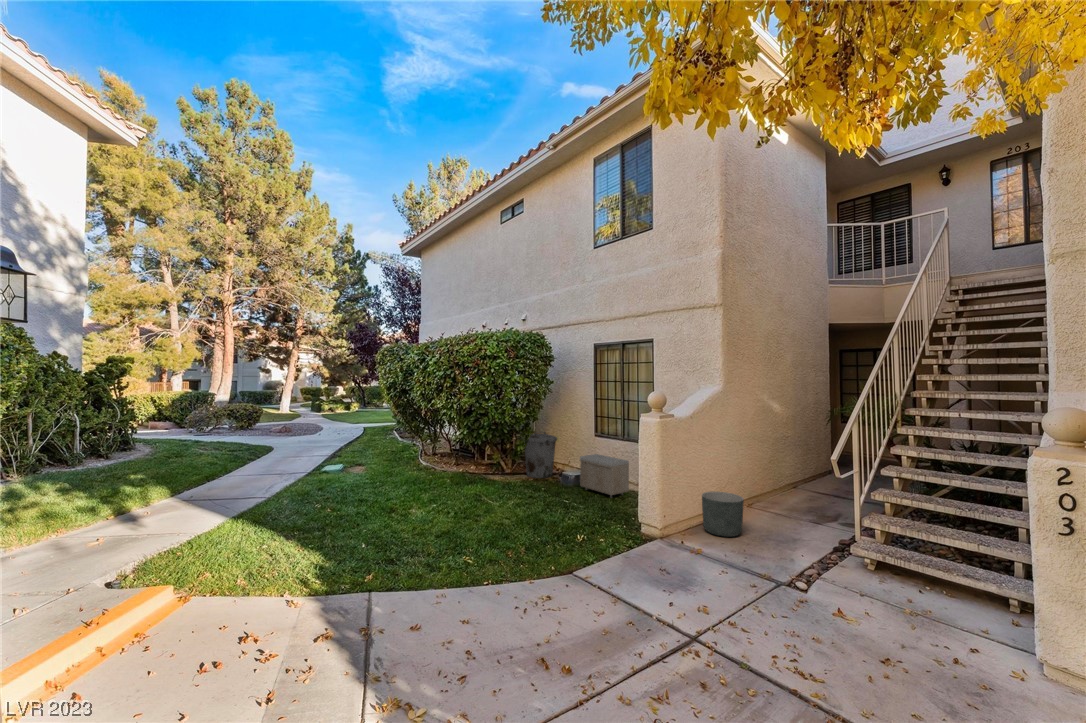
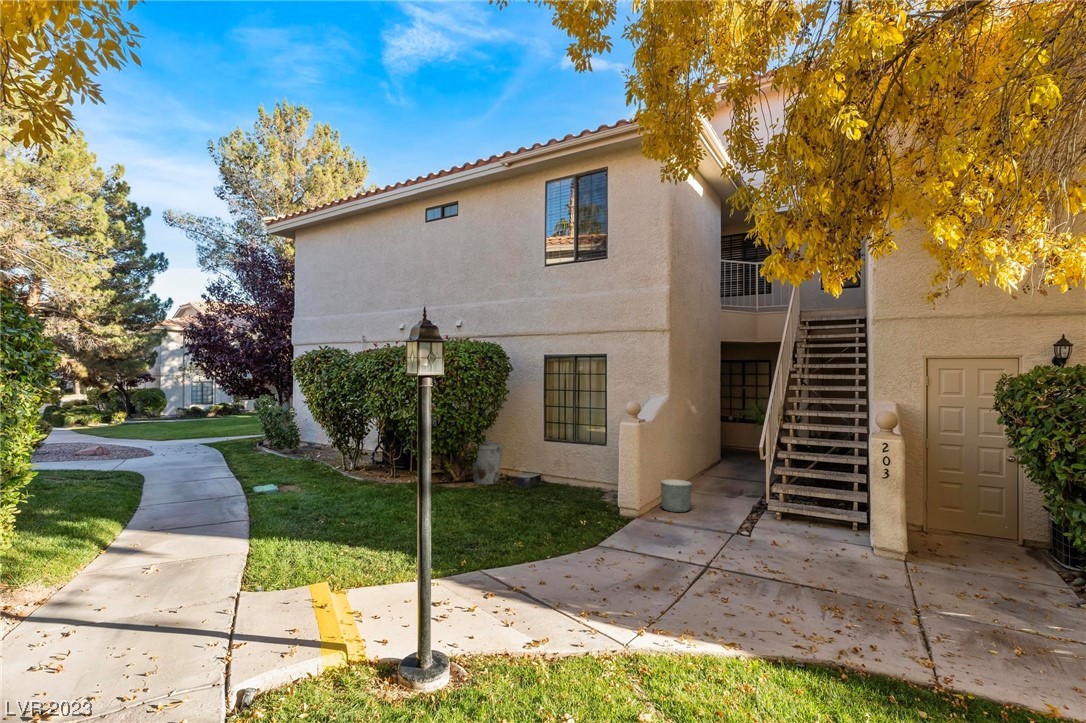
storage bench: present [580,454,629,497] -> none [538,458,584,495]

